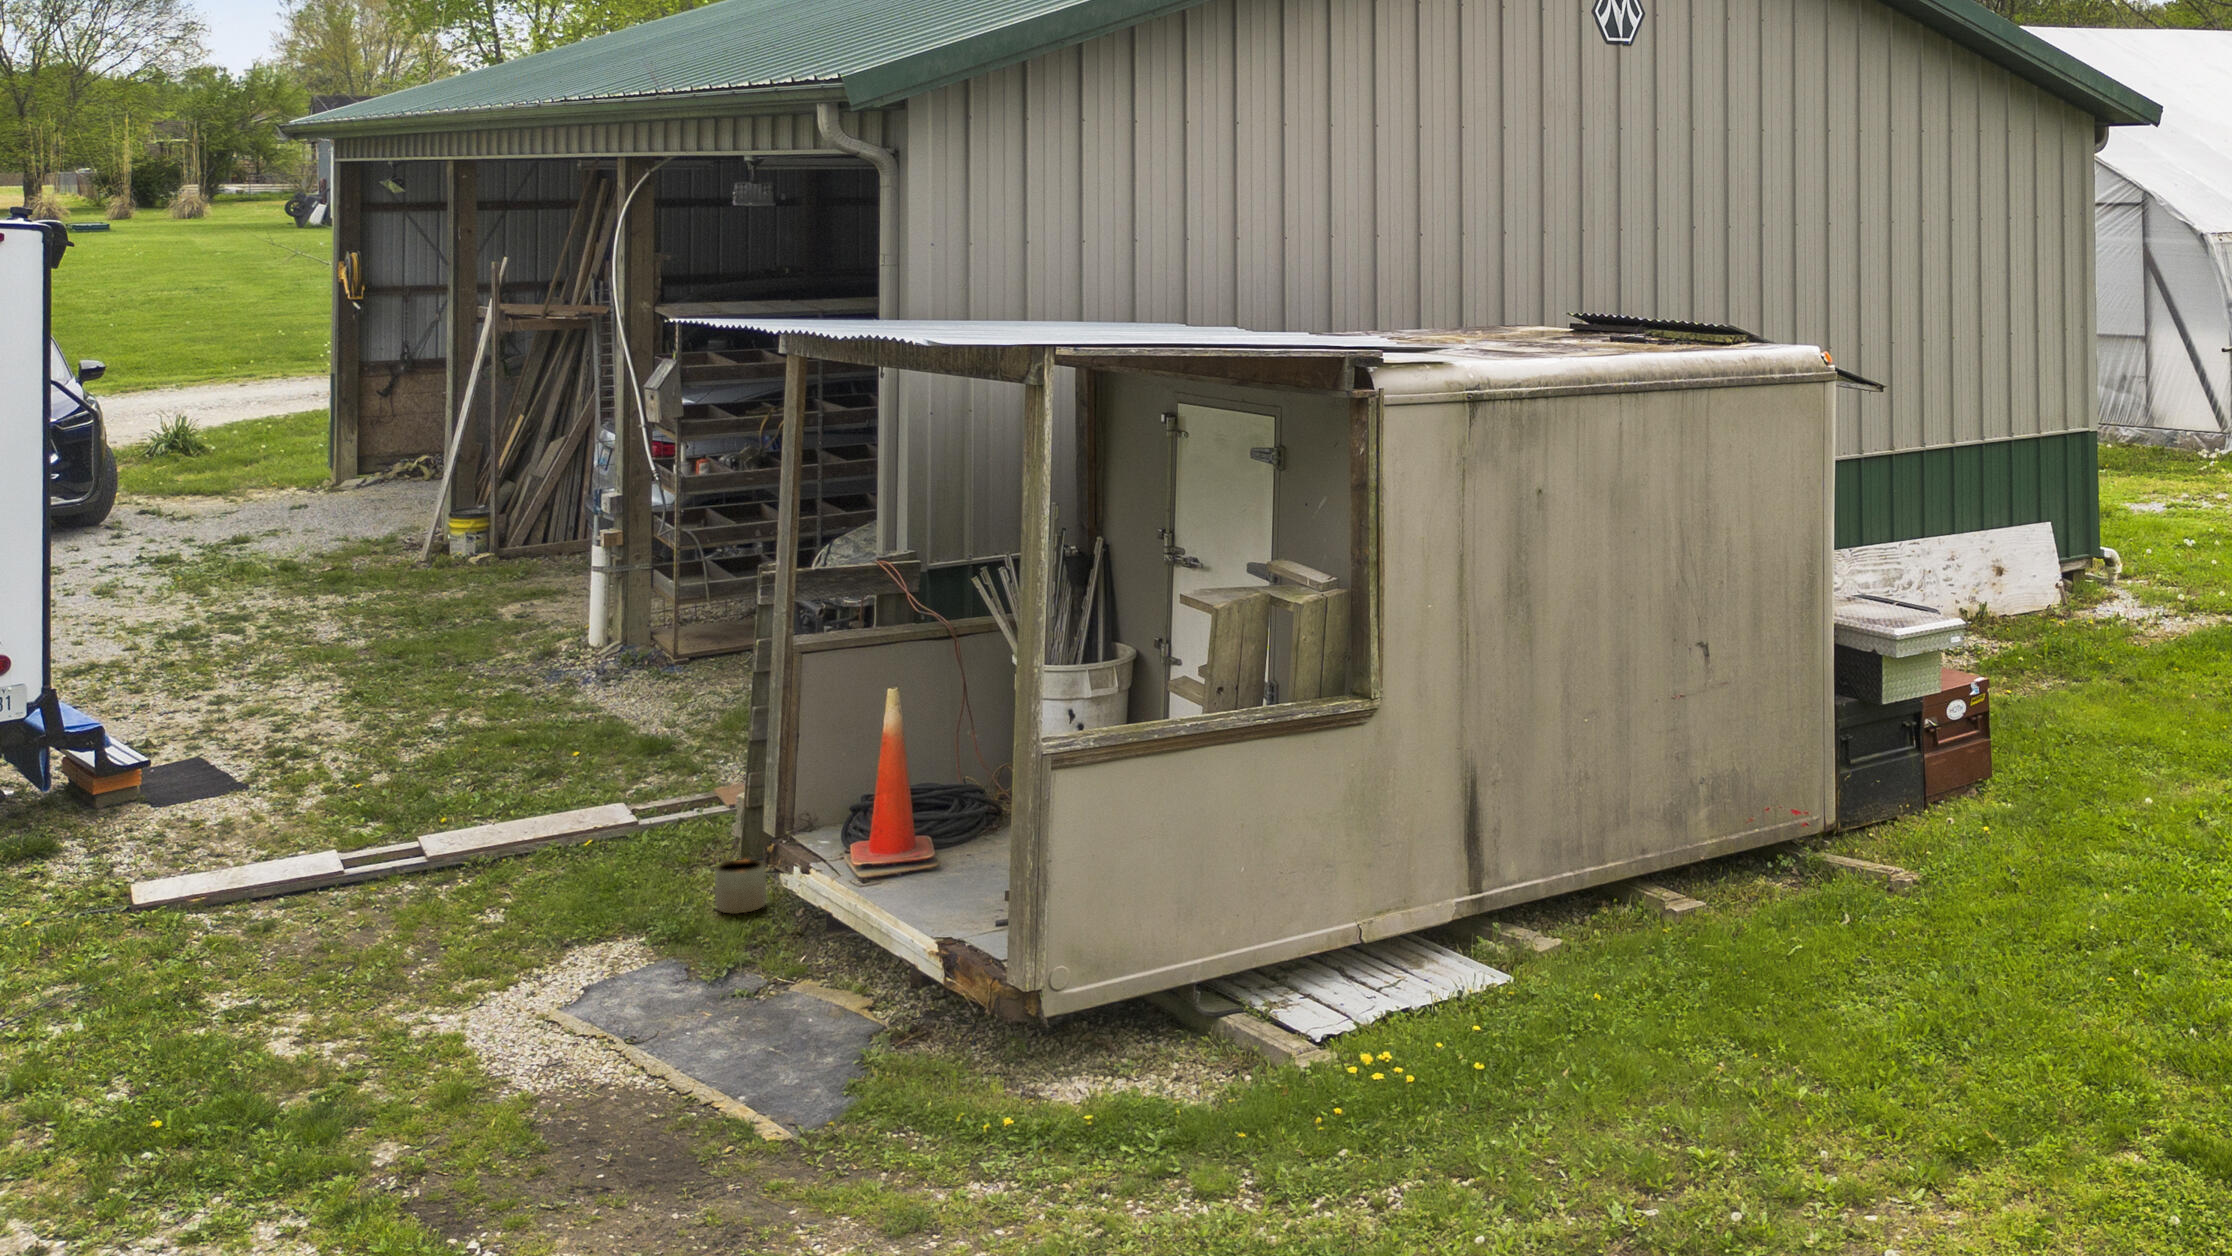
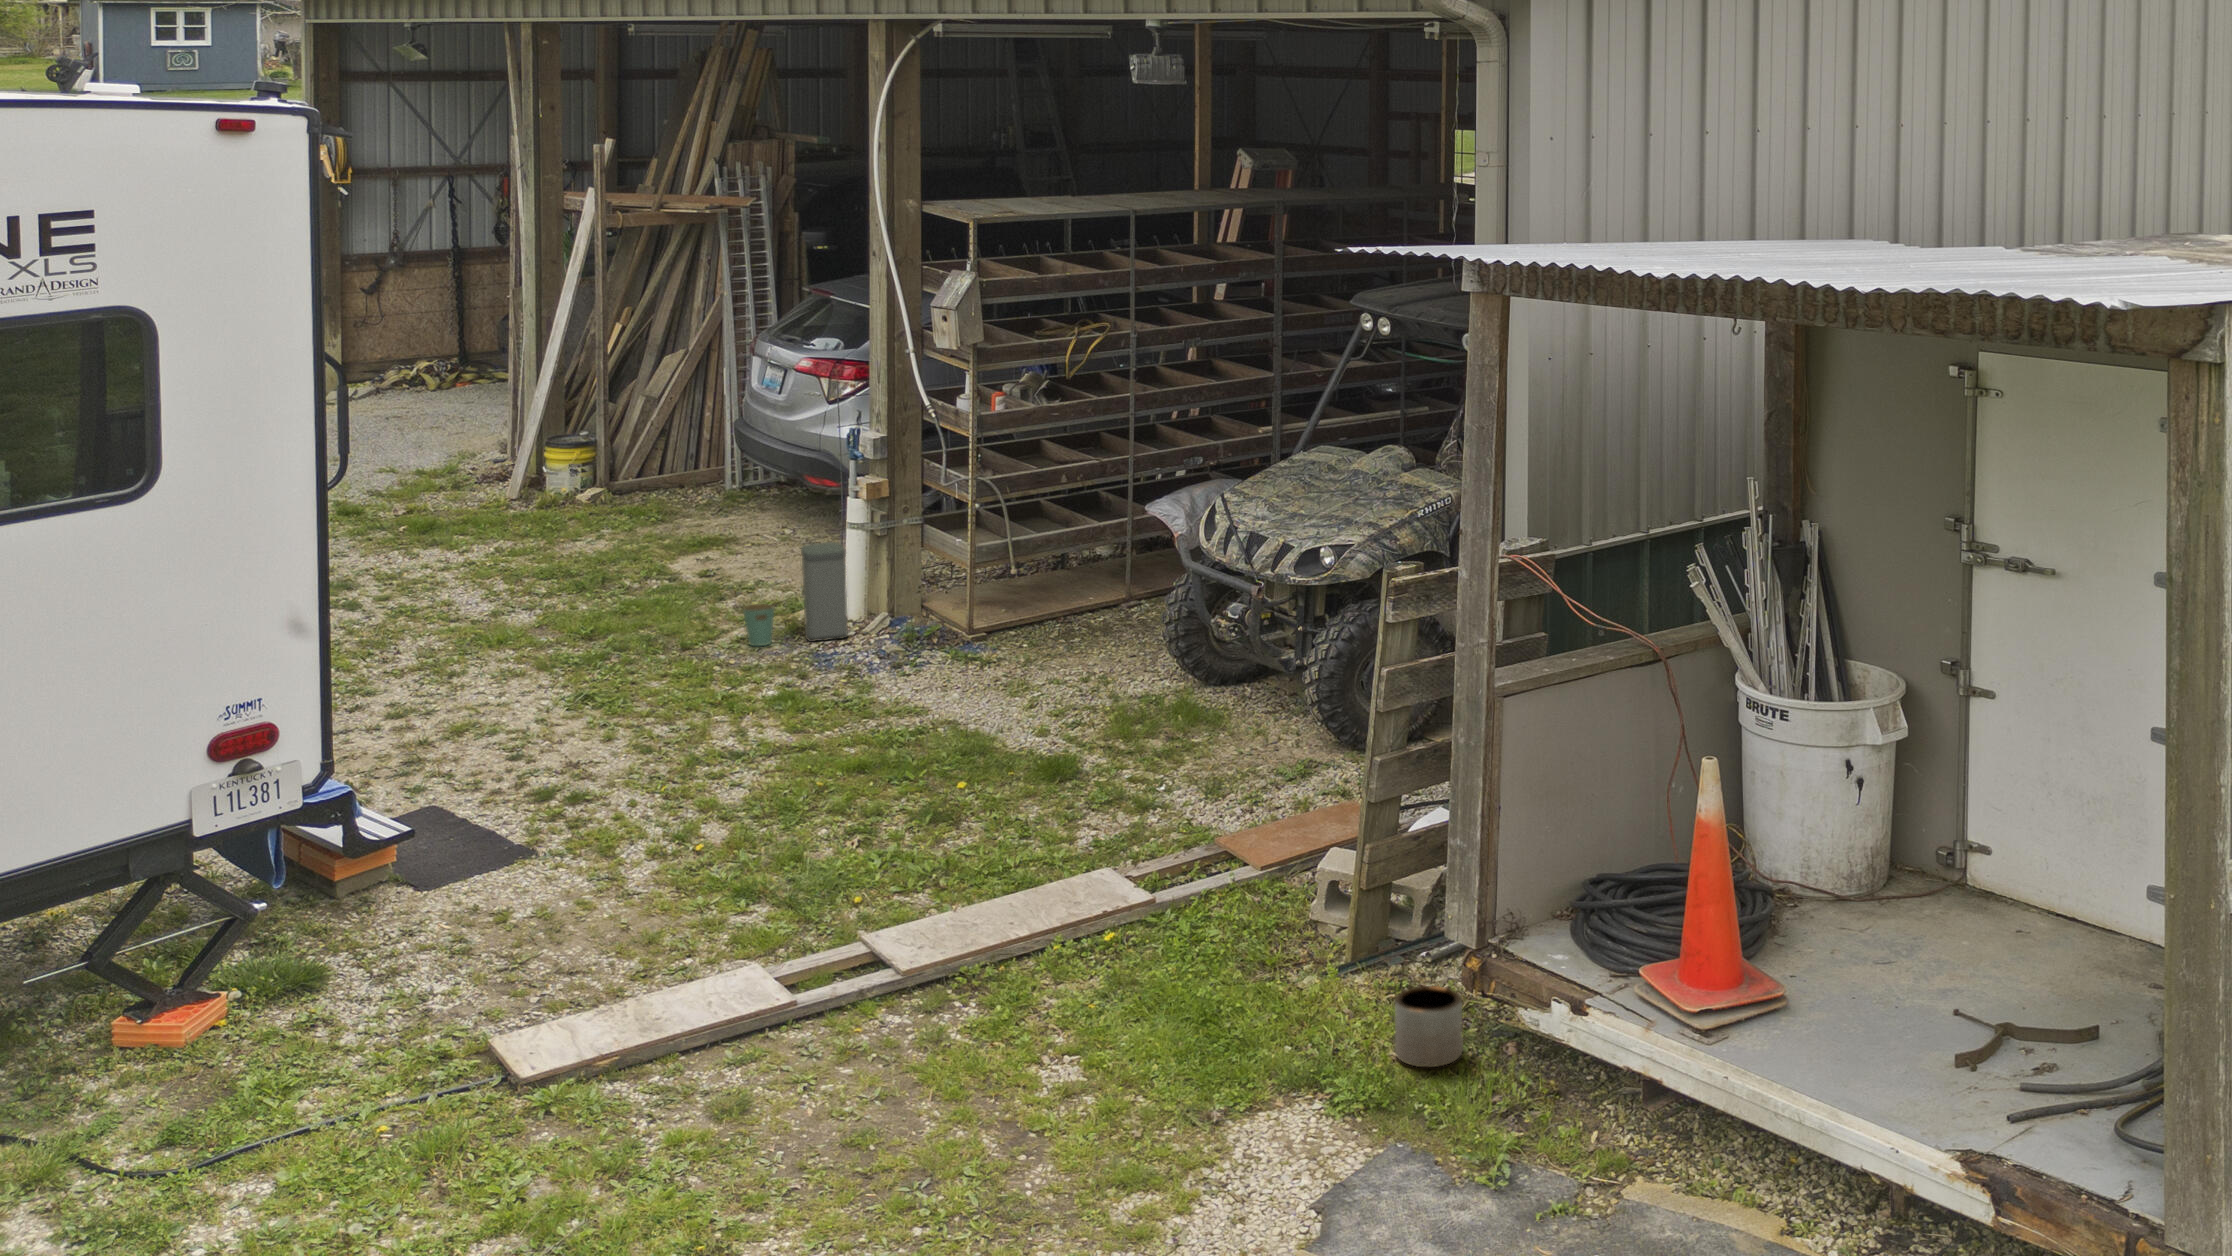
trash can: none [509,582,596,663] -> present [743,542,848,646]

